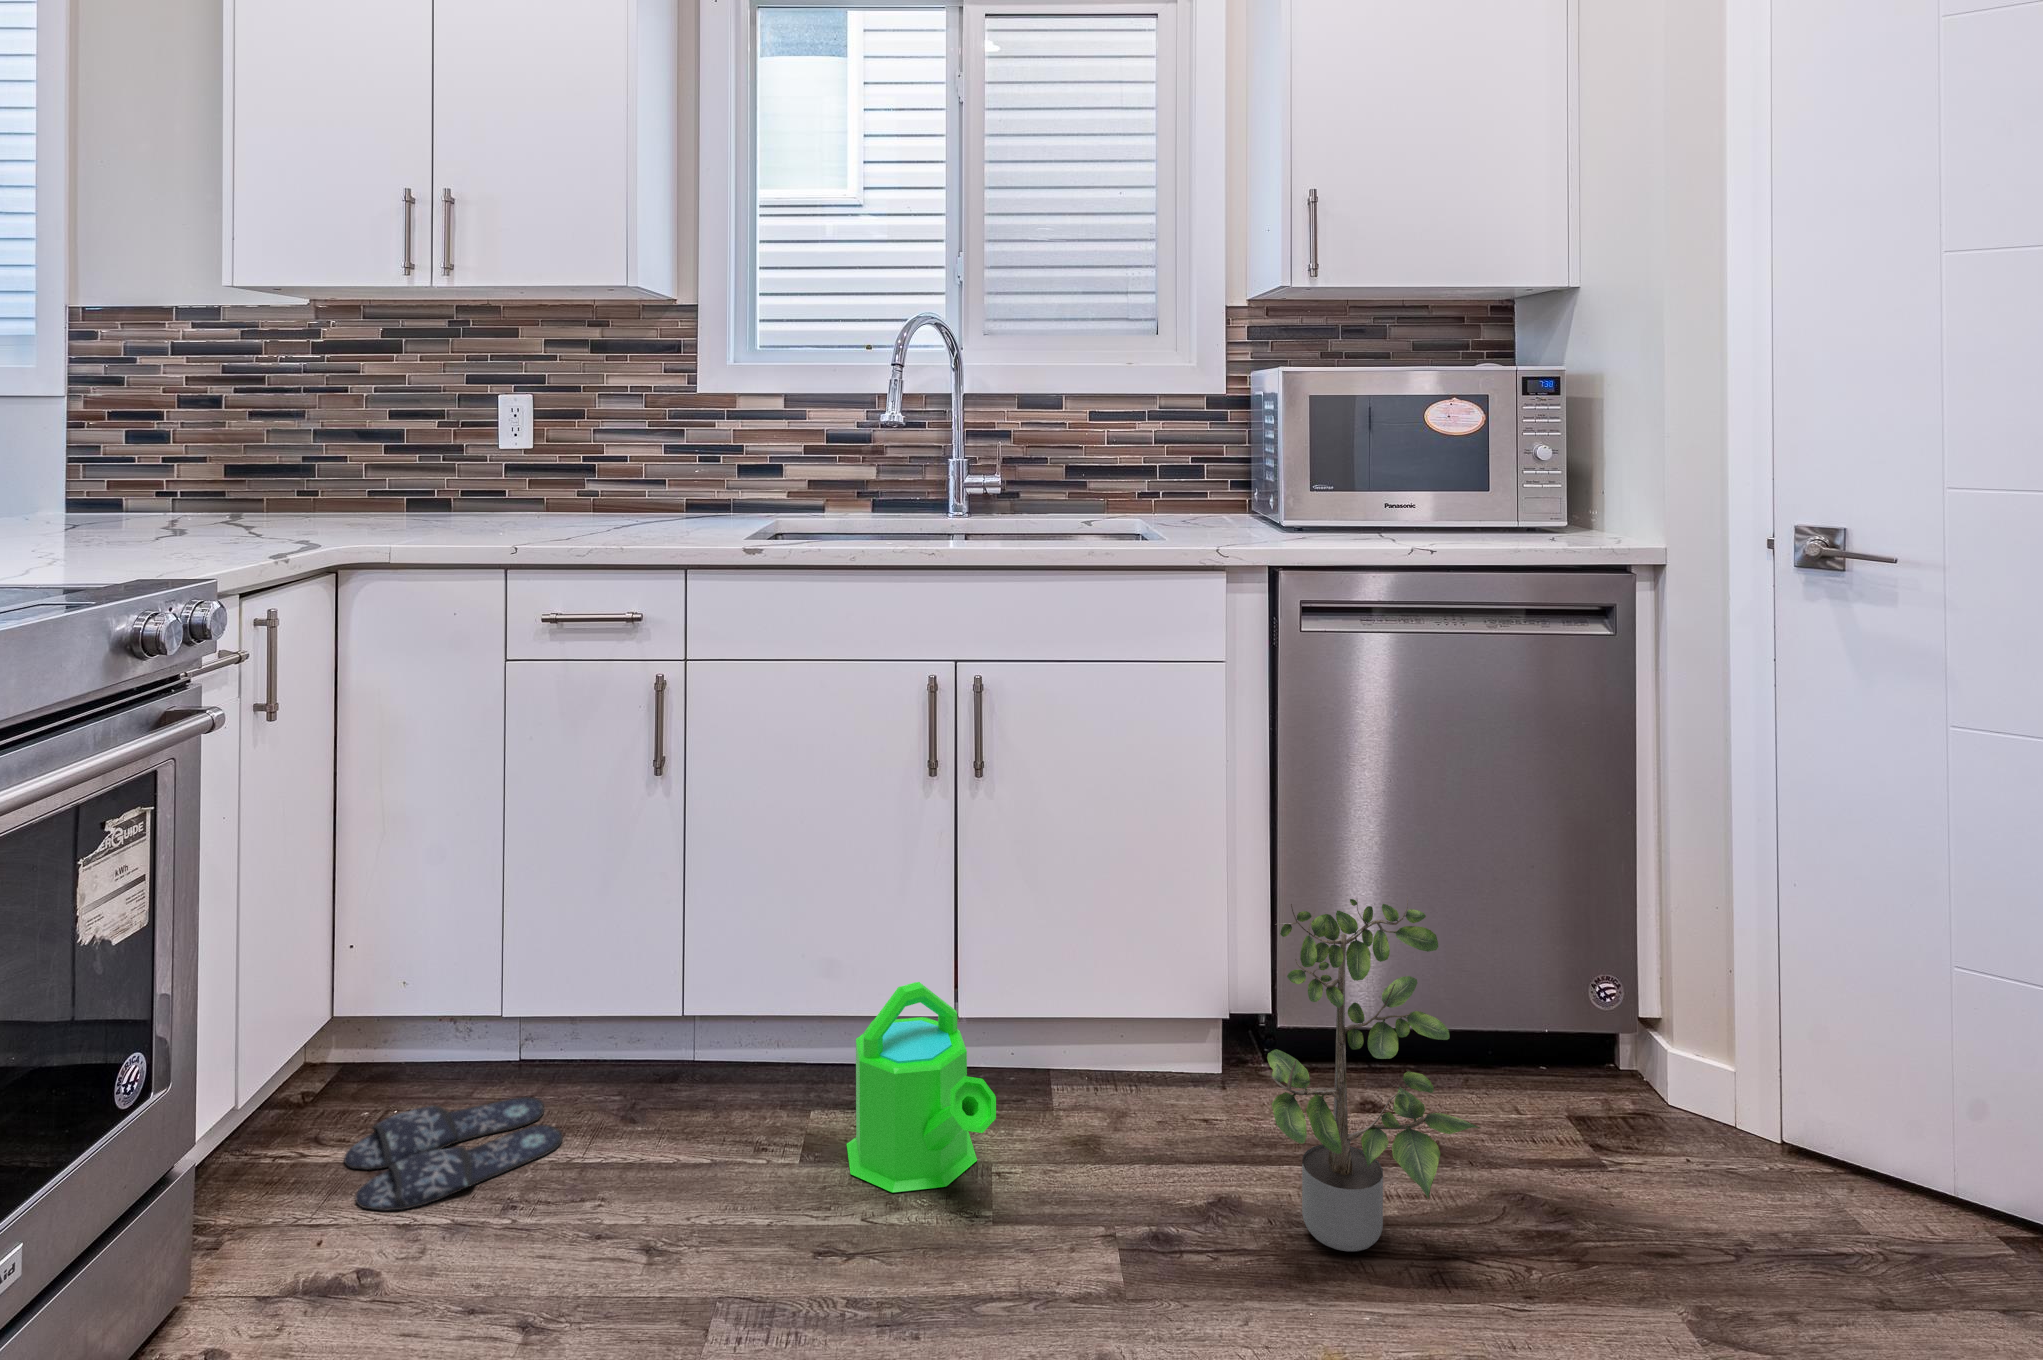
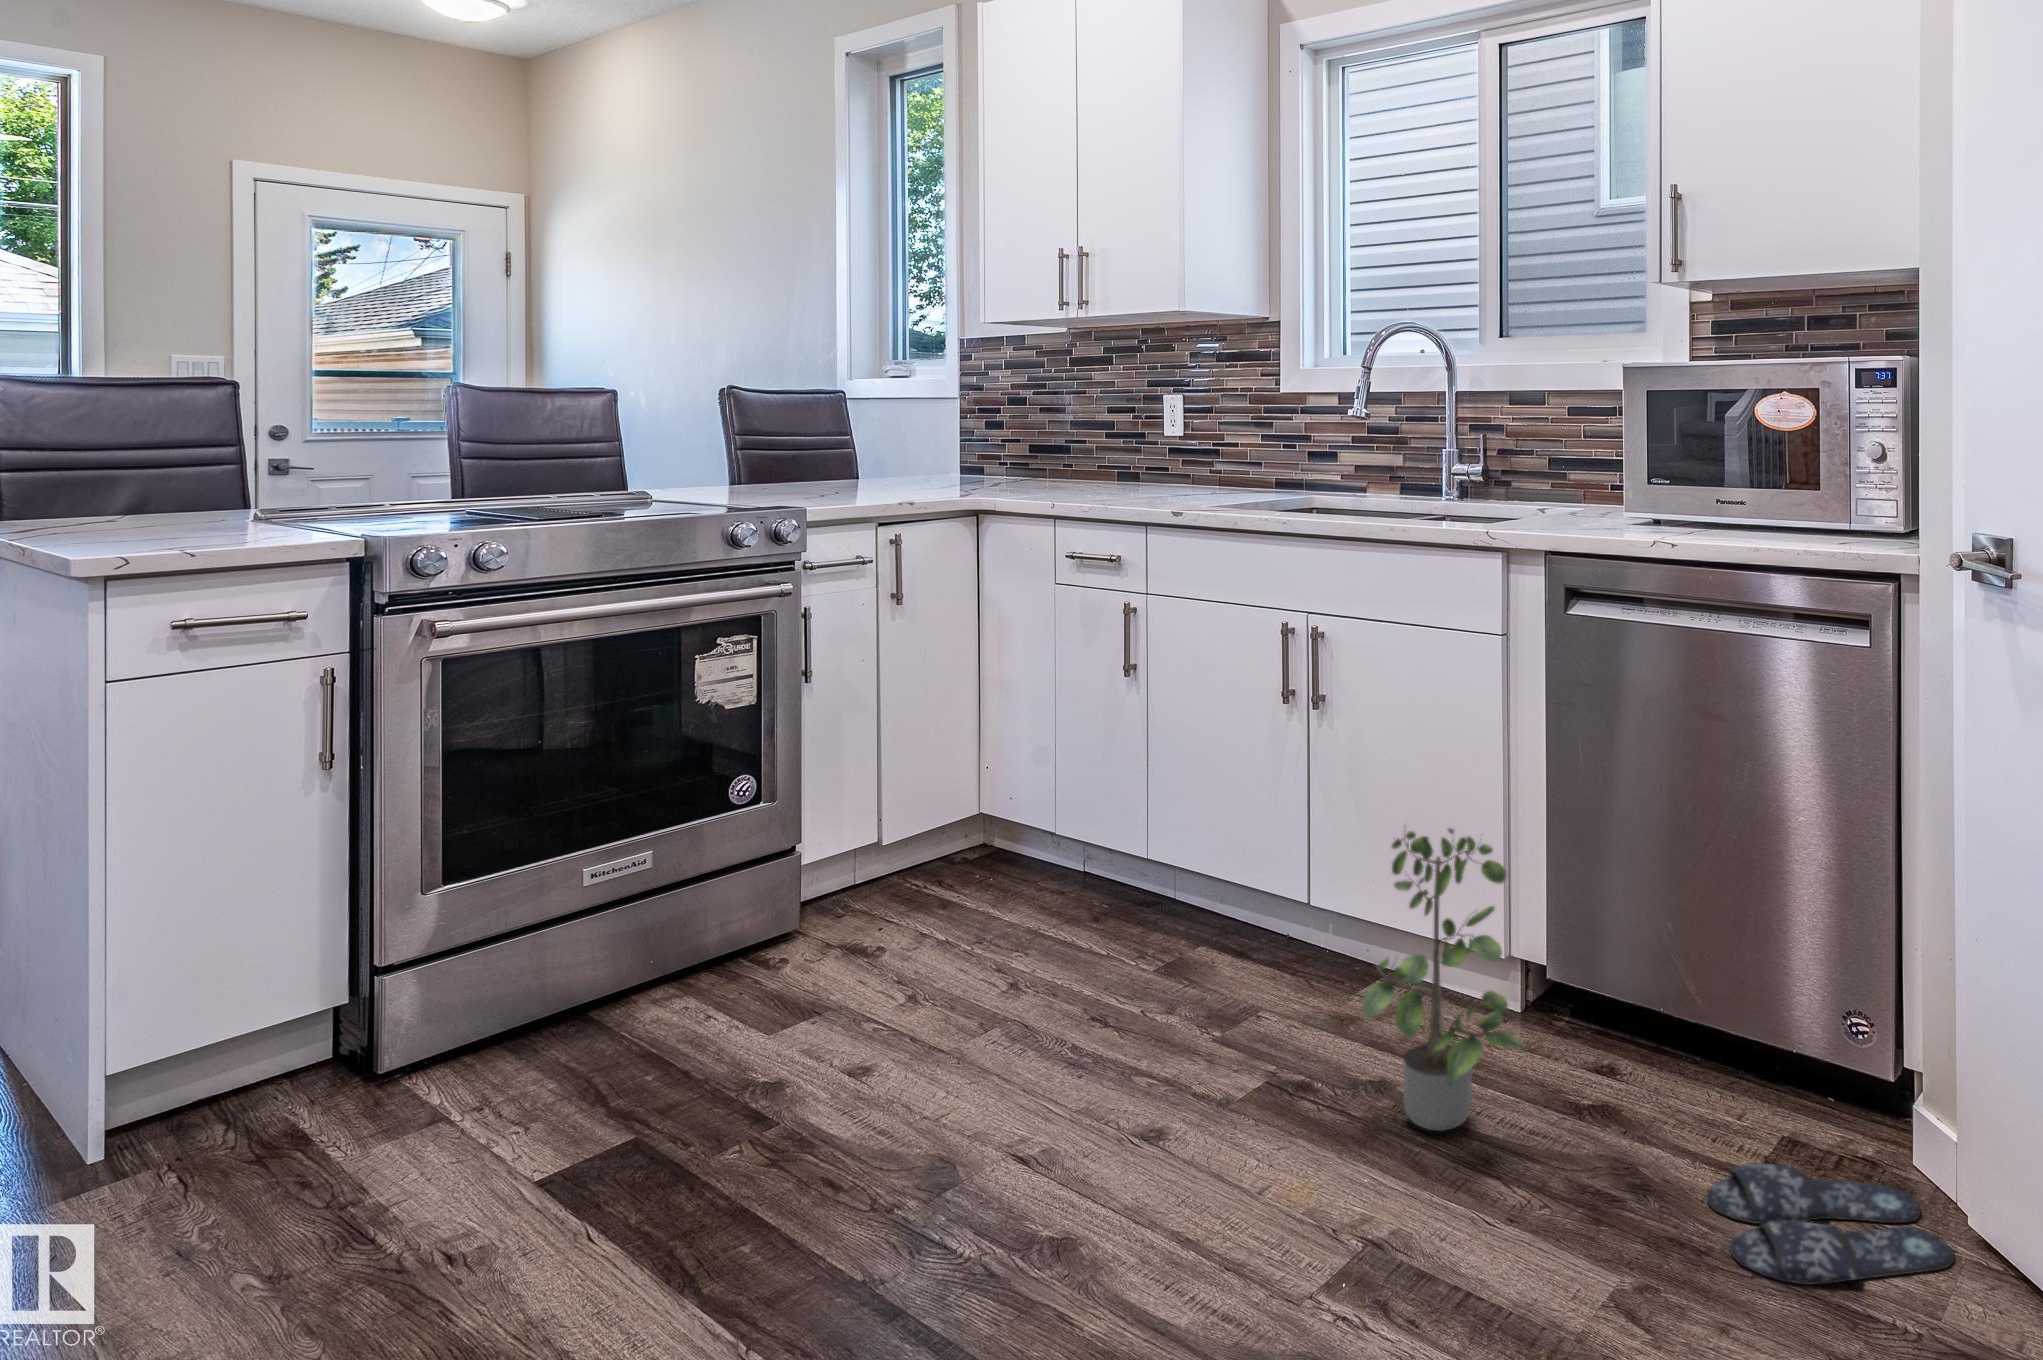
watering can: present [847,982,996,1193] -> none [1169,854,1276,1010]
slippers: present [344,1097,563,1211] -> present [1707,1164,1954,1285]

